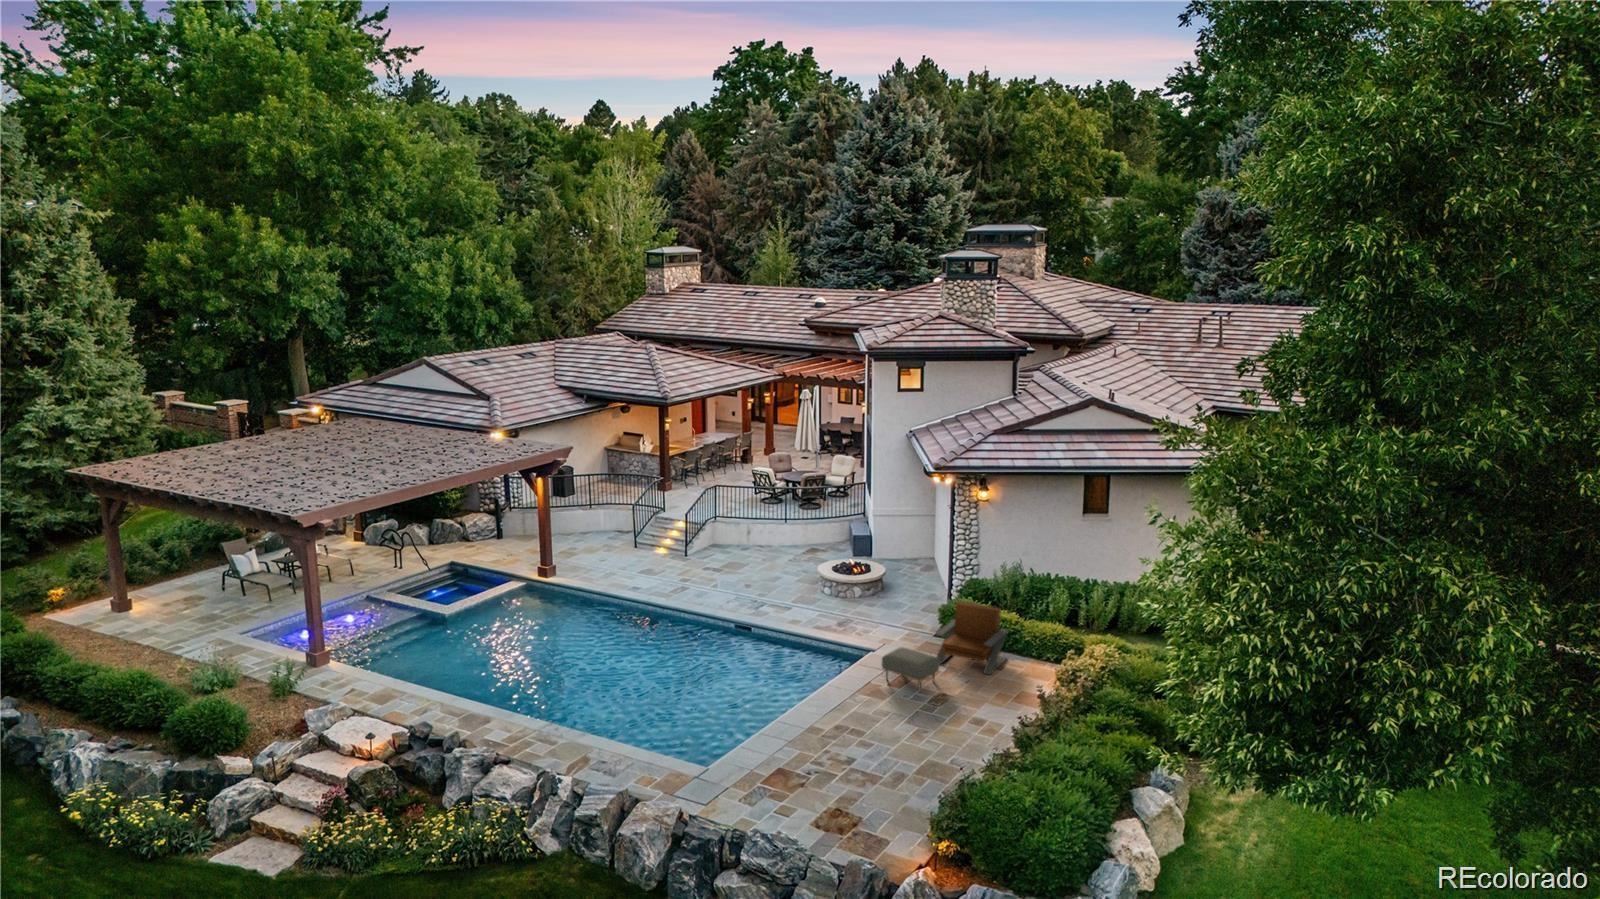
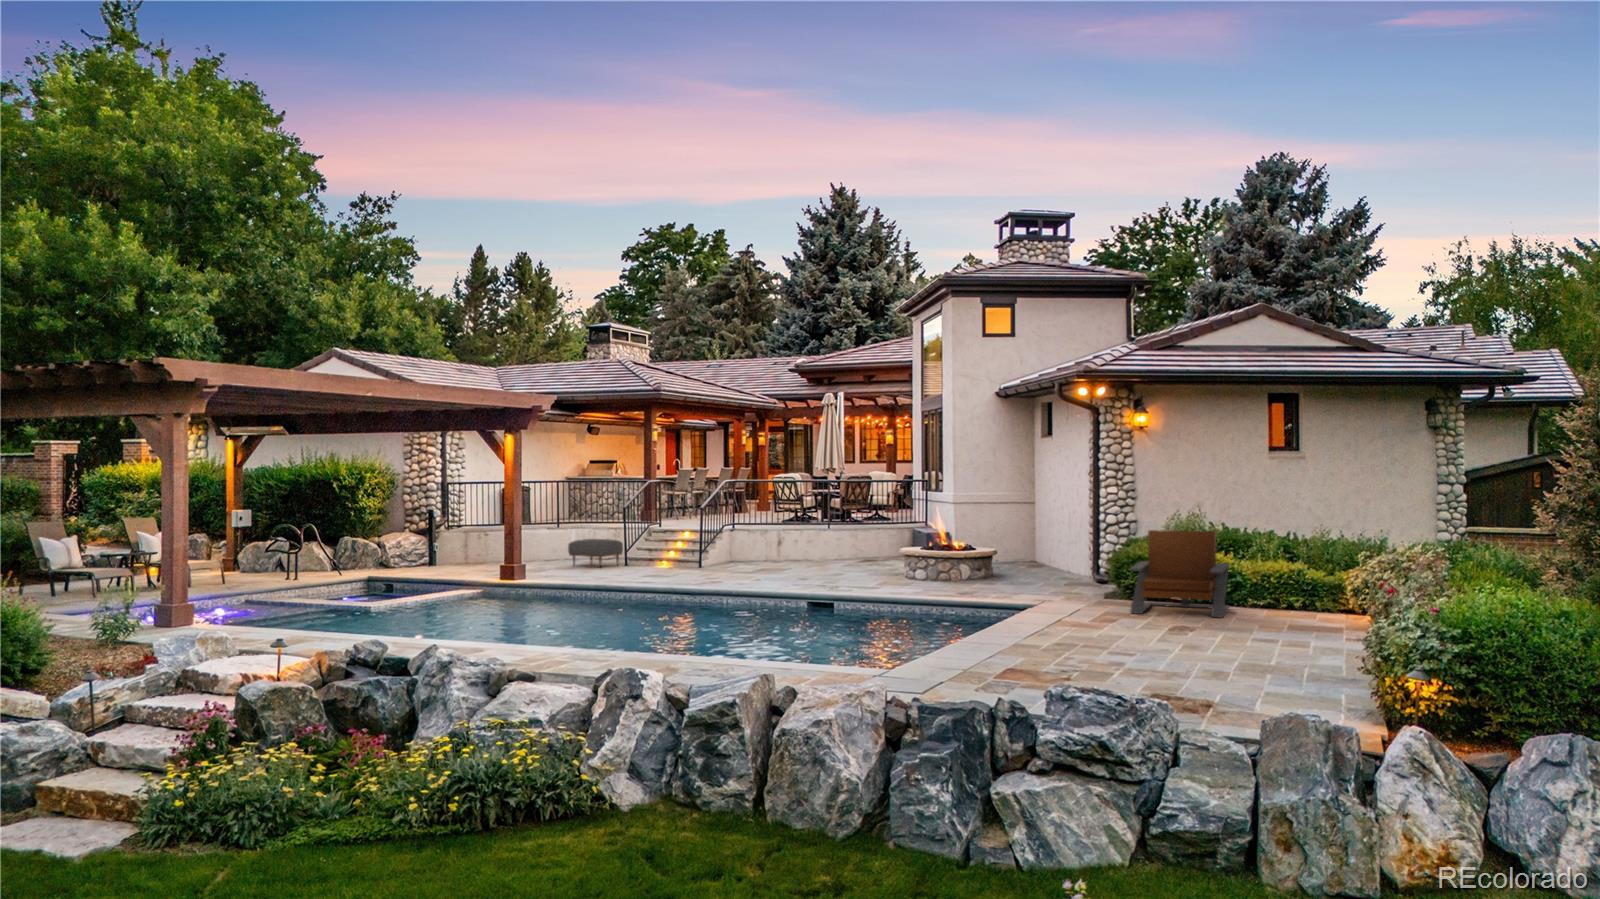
ottoman: present [882,647,940,689] -> present [568,539,623,567]

